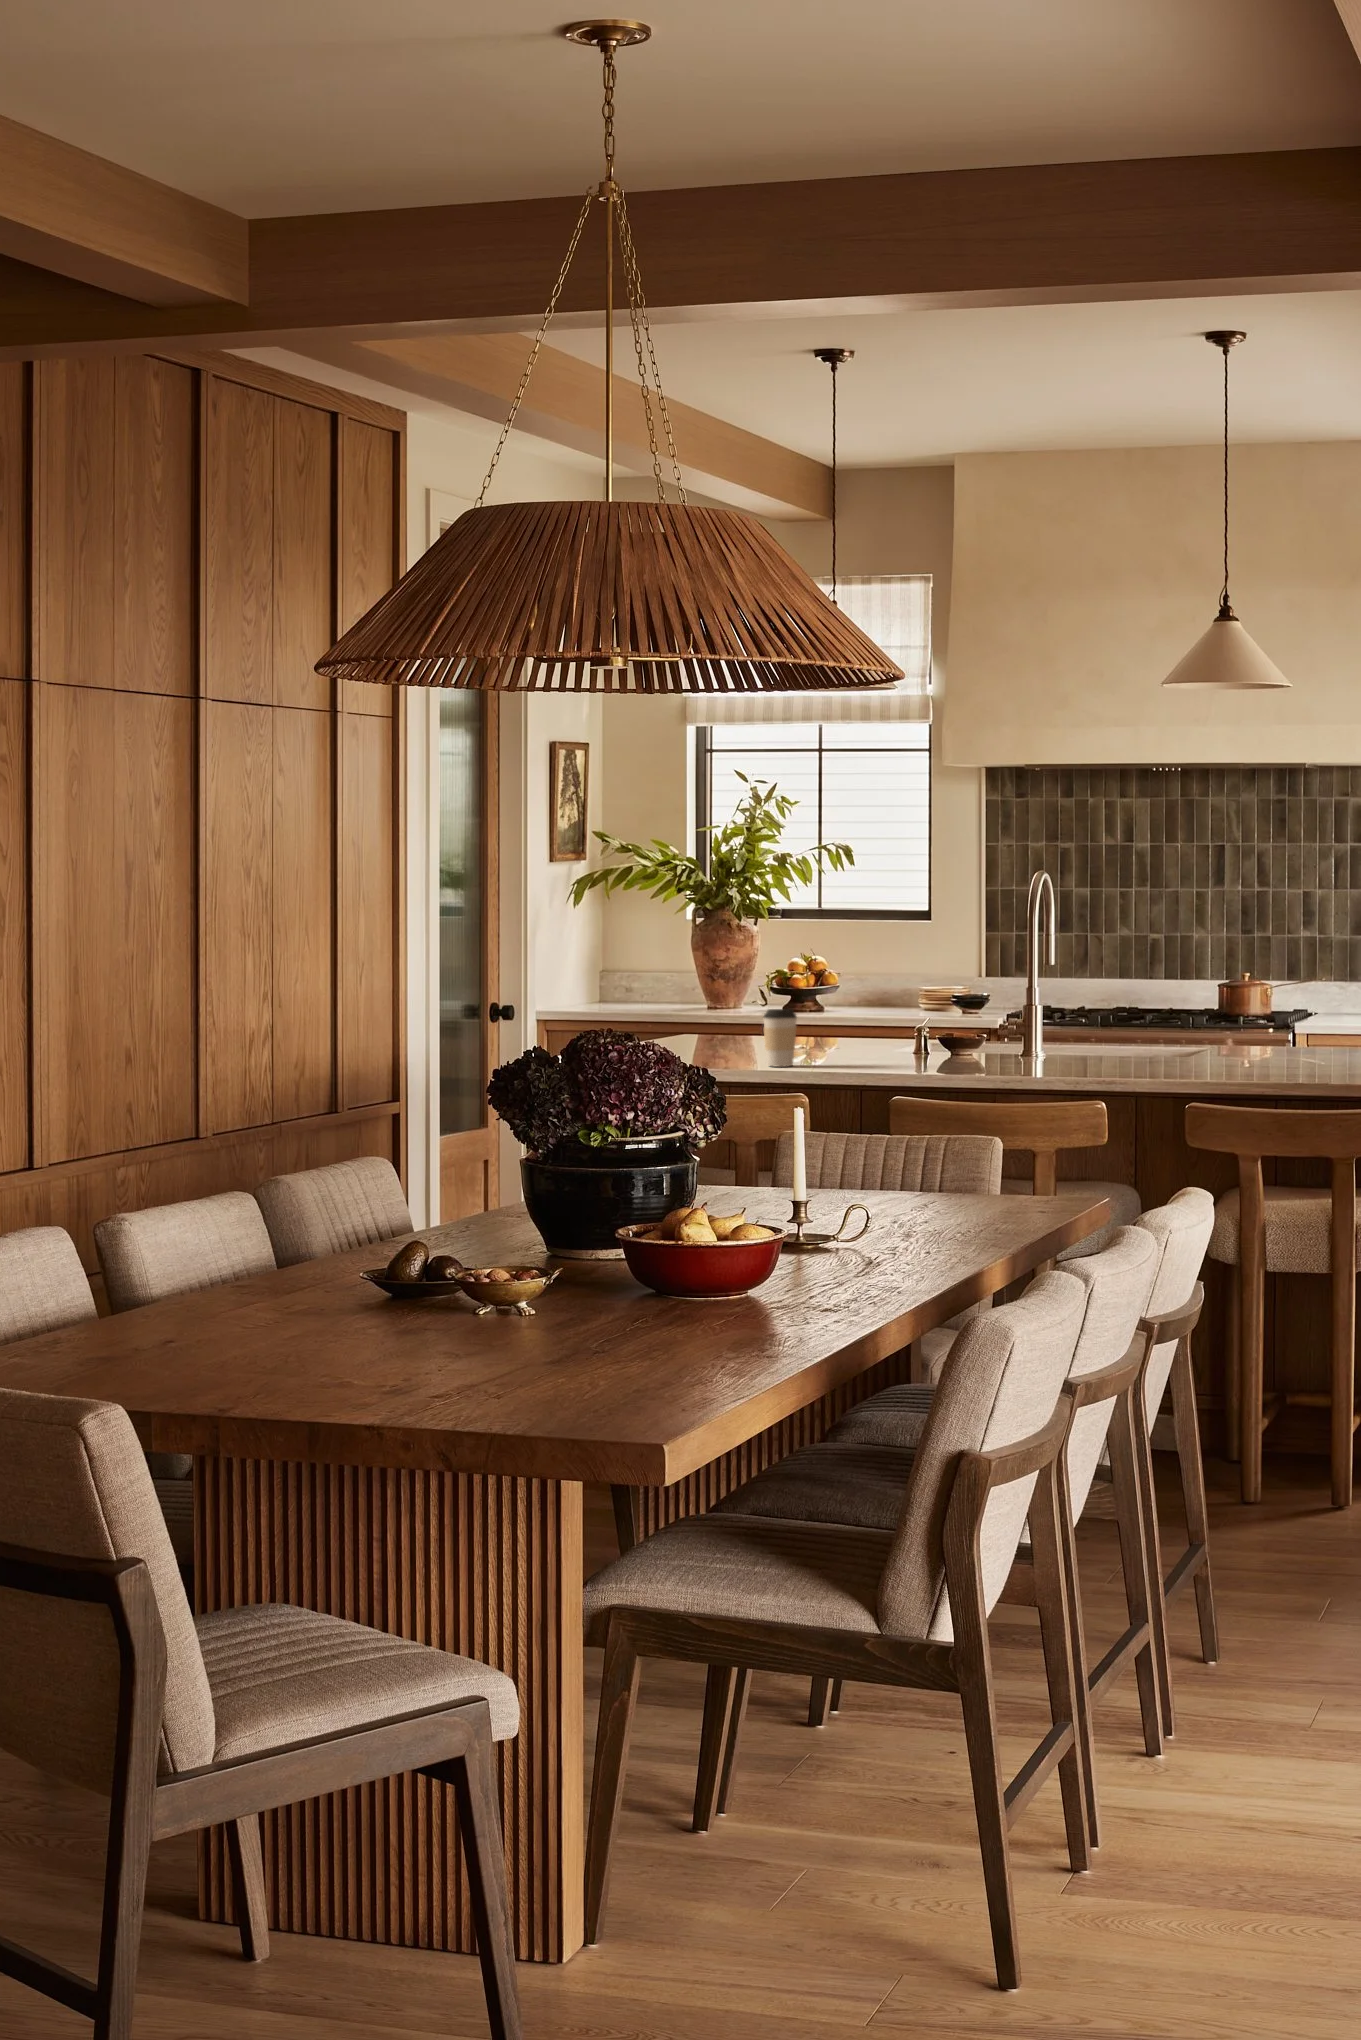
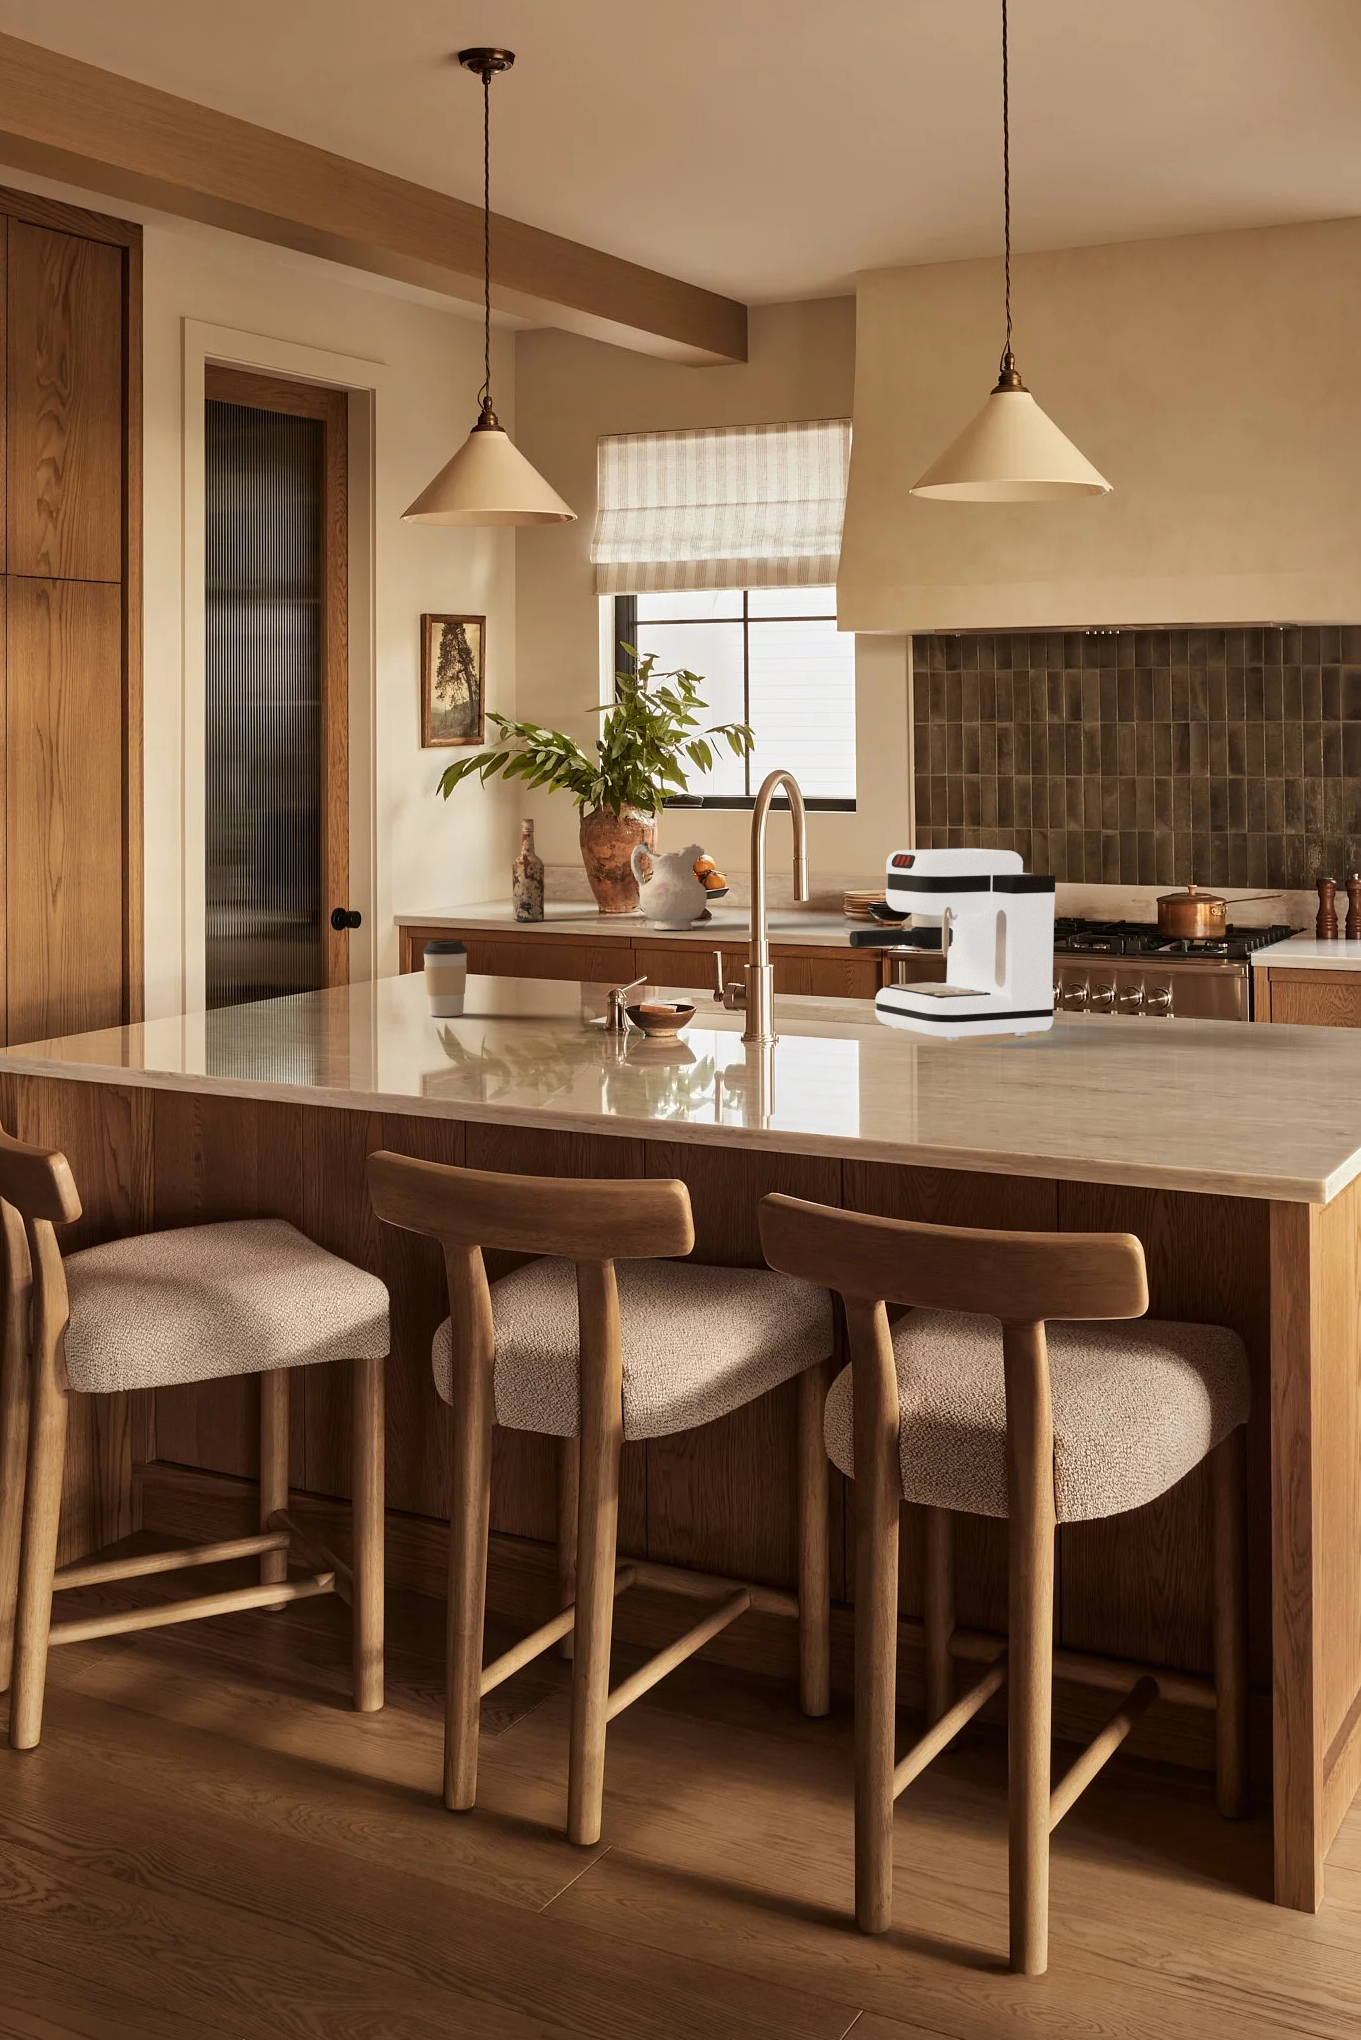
wine bottle: none [648,924,676,1015] -> present [513,819,544,922]
coffee maker: none [1117,936,1260,1071] -> present [849,849,1055,1041]
ceramic pitcher: none [772,942,839,1019] -> present [631,841,707,930]

